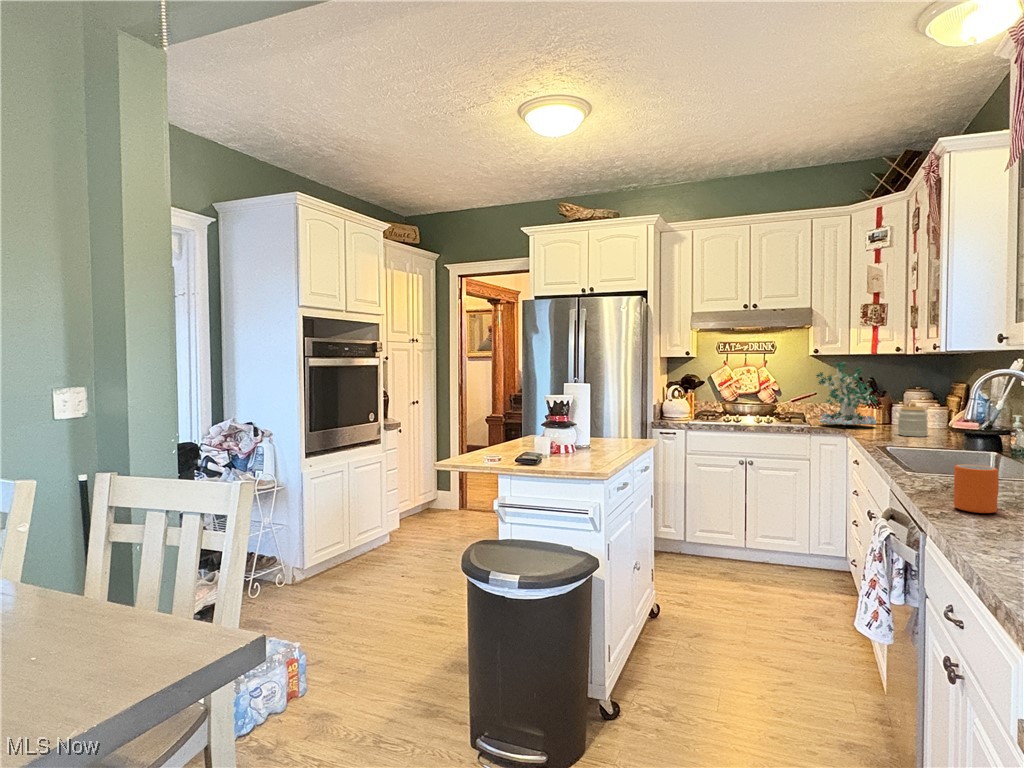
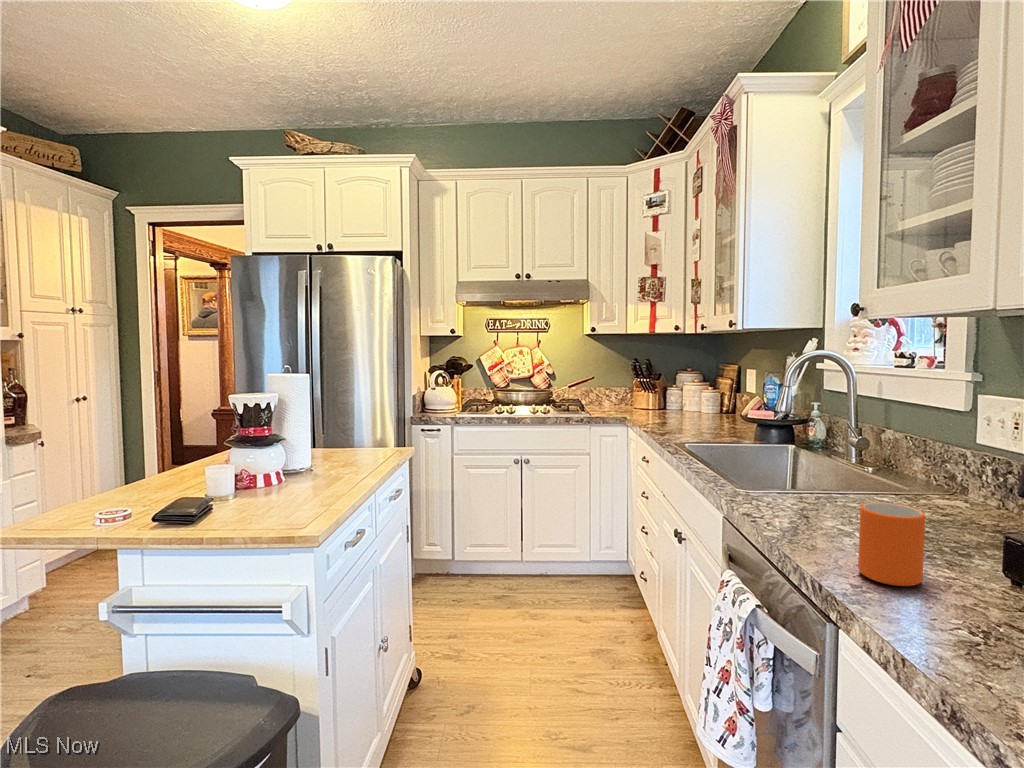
plant: present [816,362,877,425] -> none [596,341,661,415]
jar: present [898,402,928,437] -> none [684,387,713,426]

